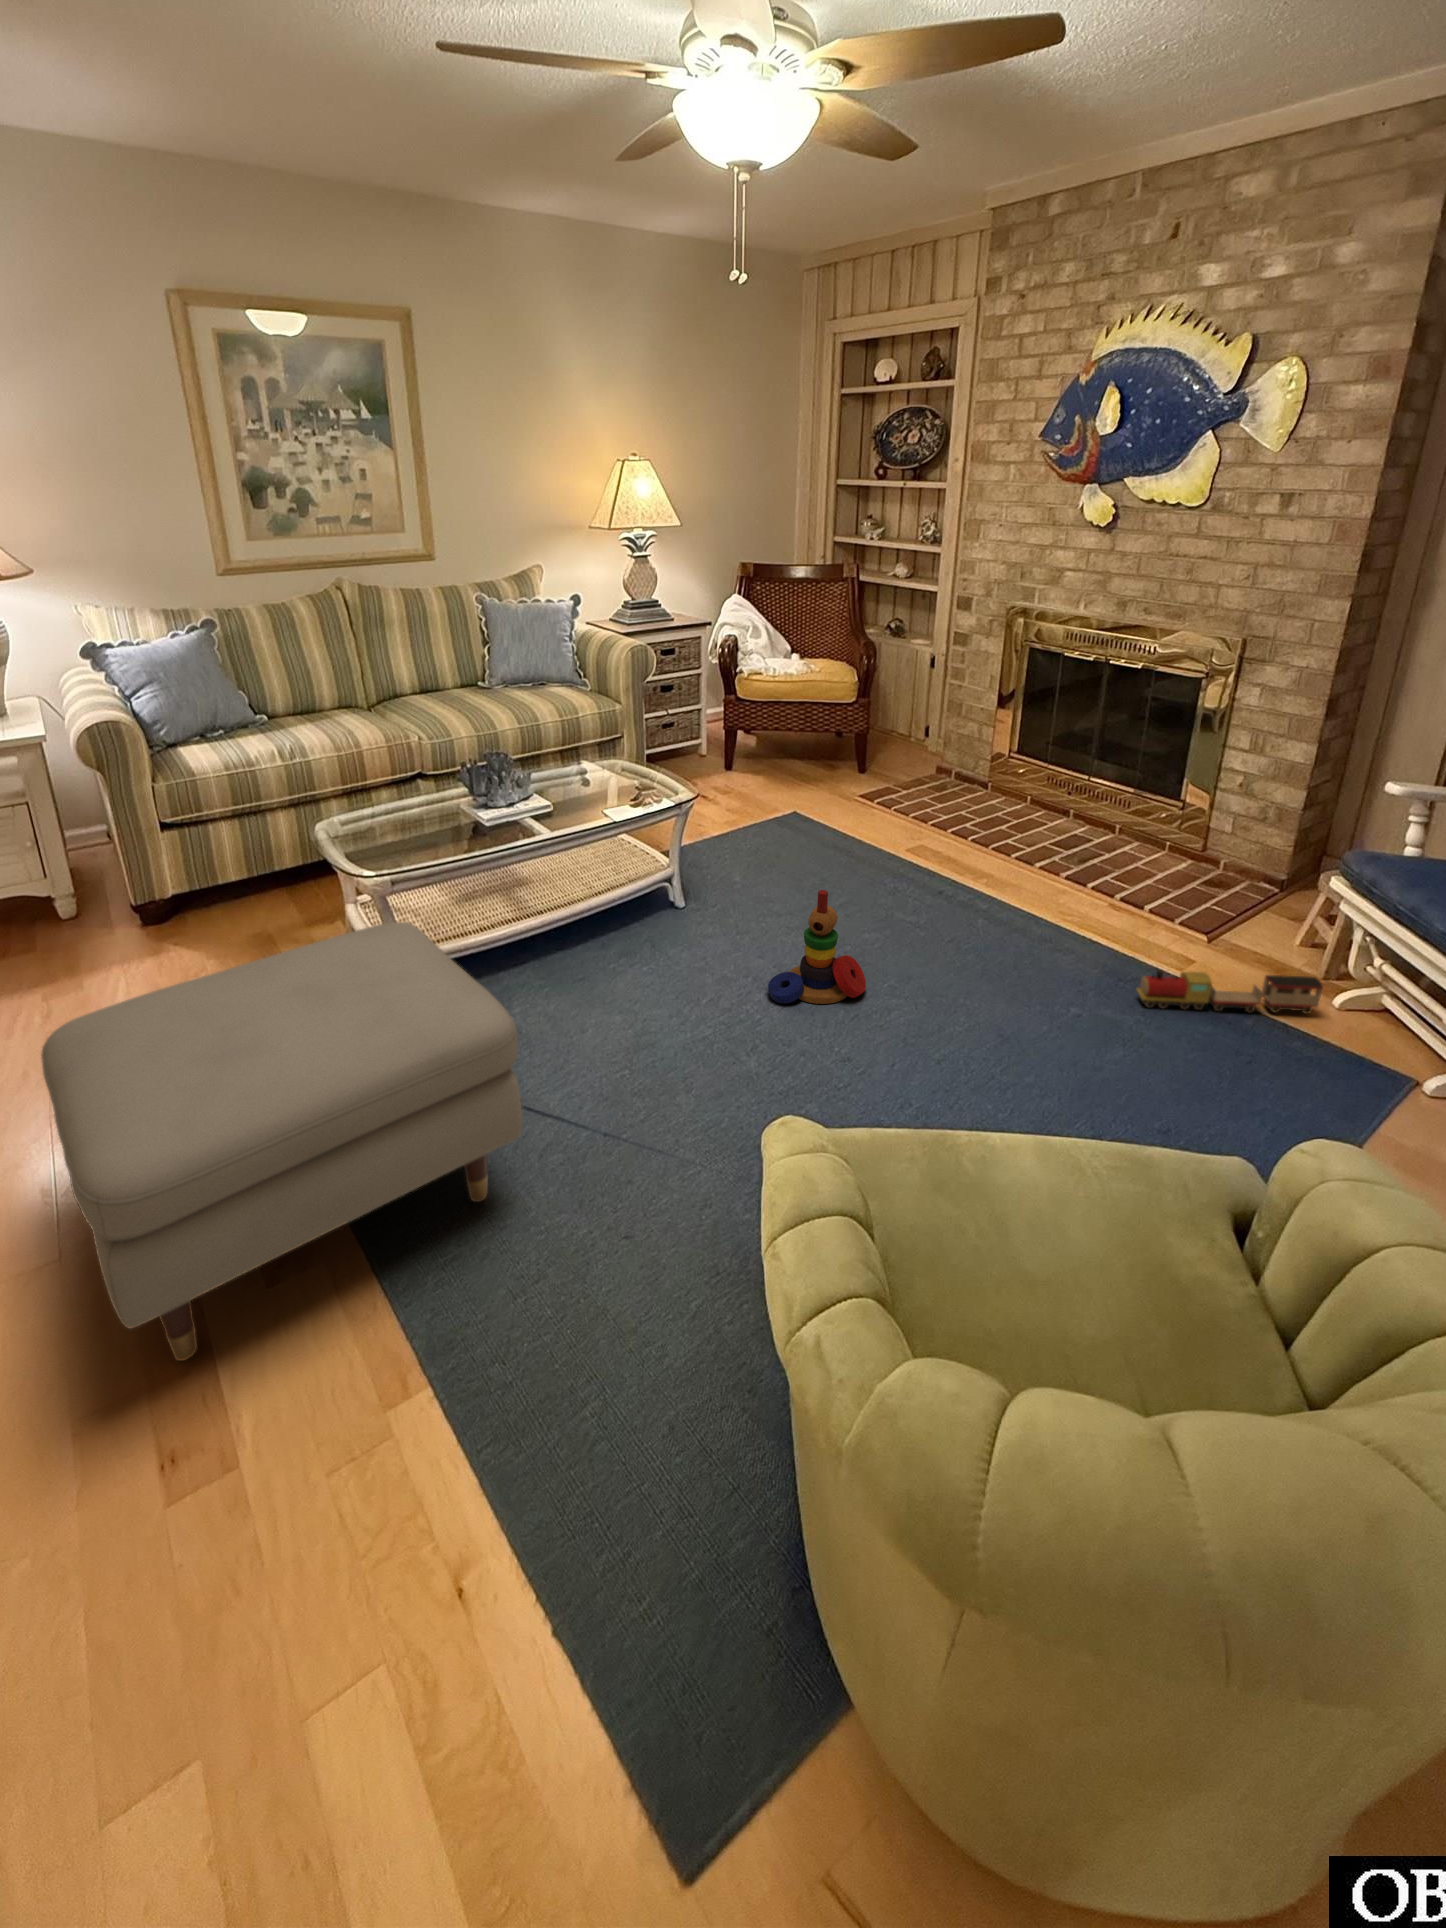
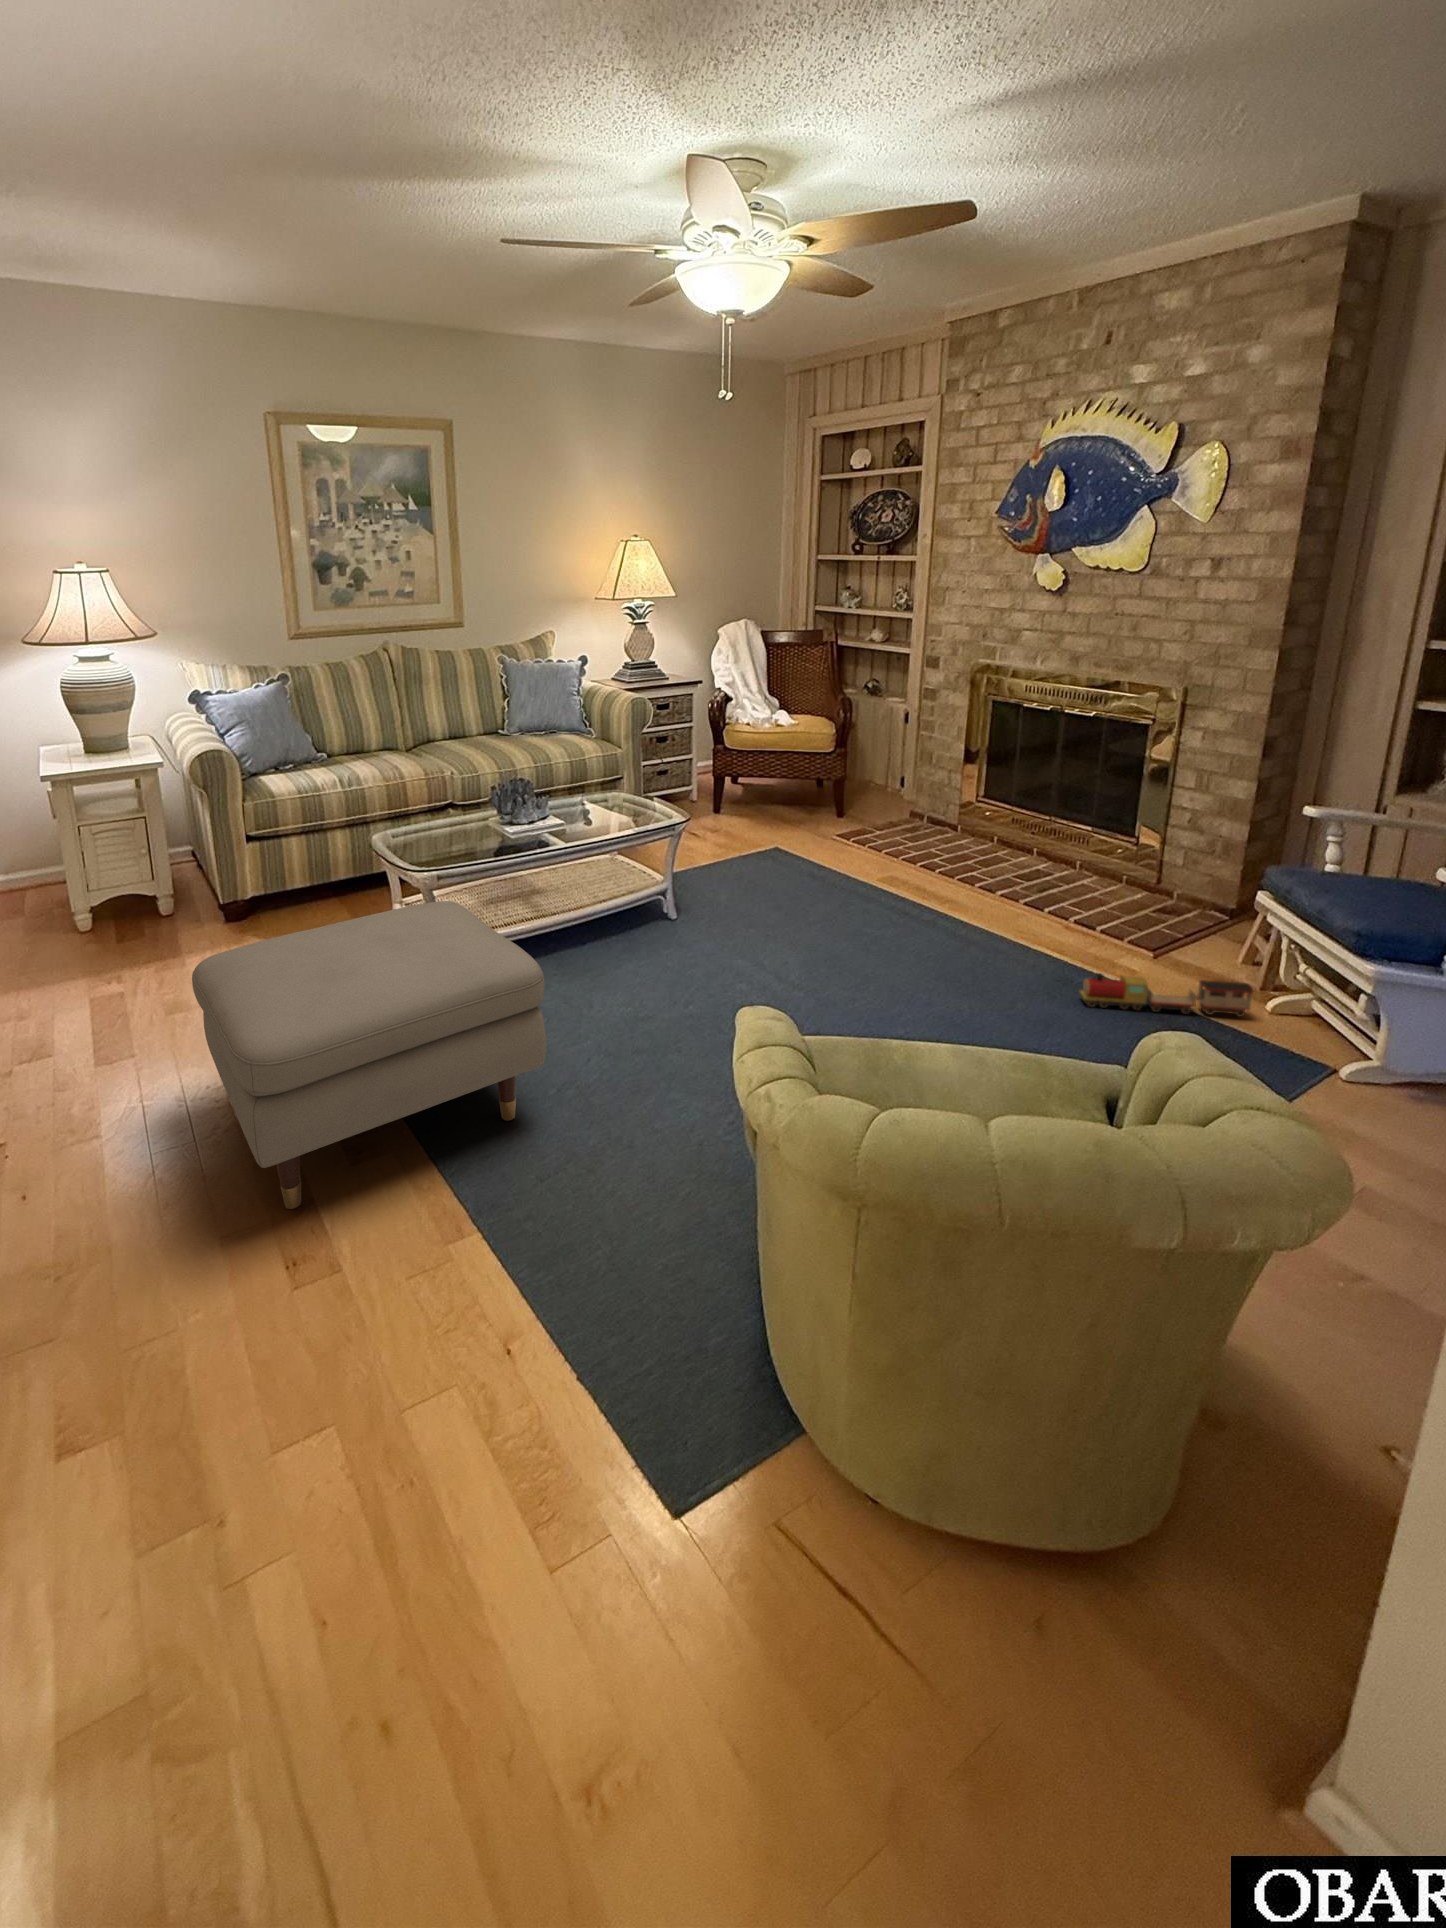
stacking toy: present [768,890,866,1004] -> none [747,894,833,993]

